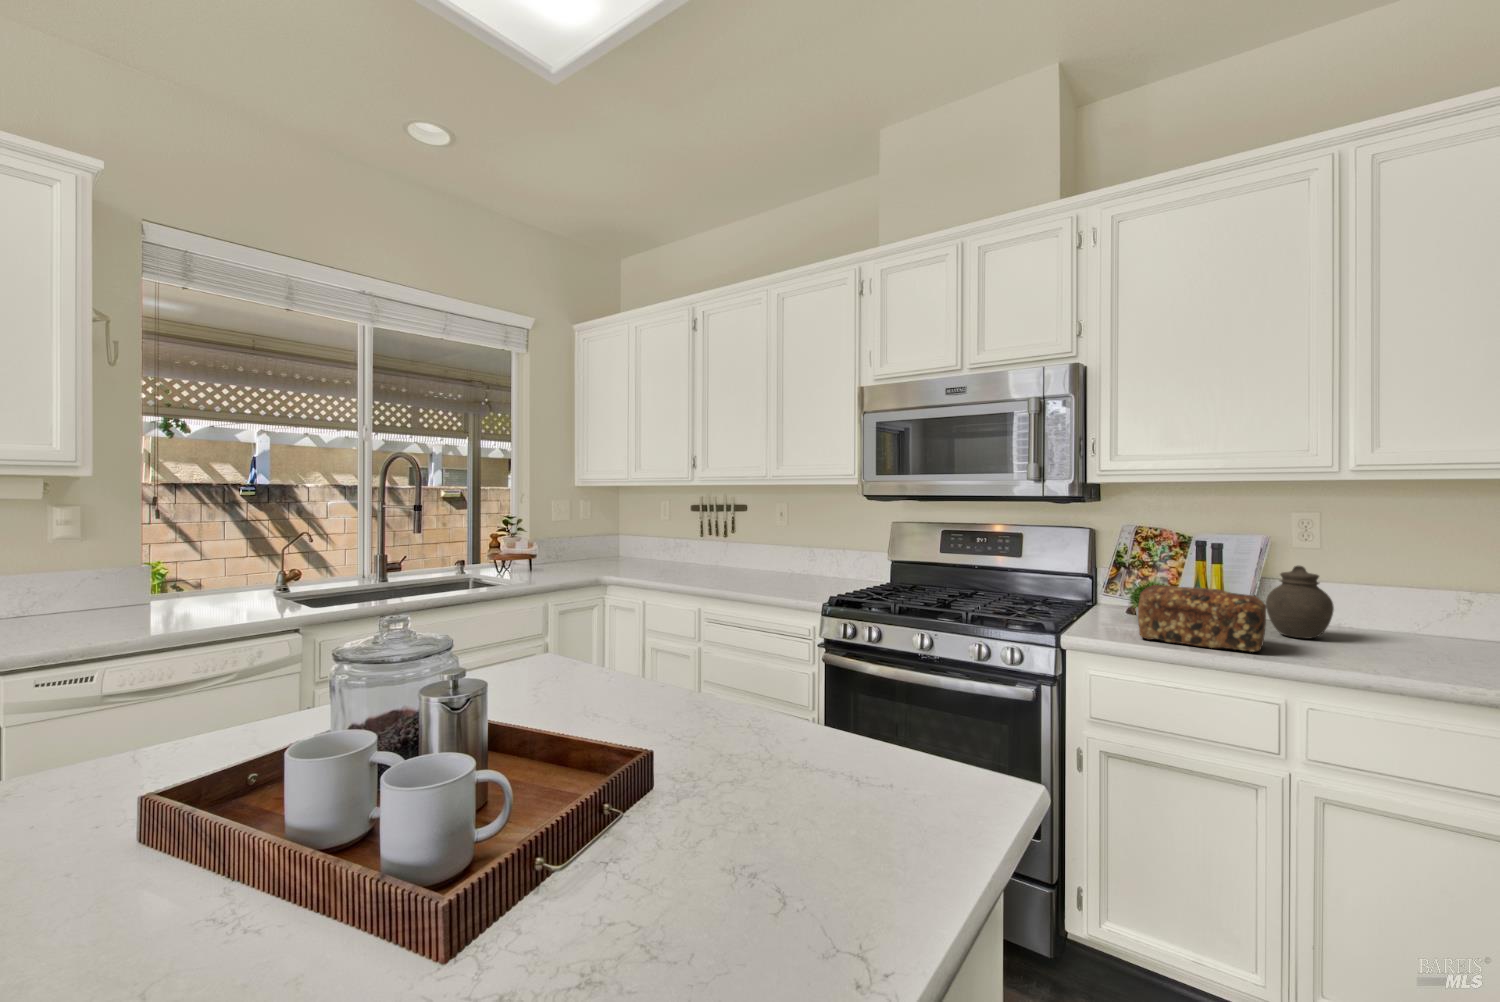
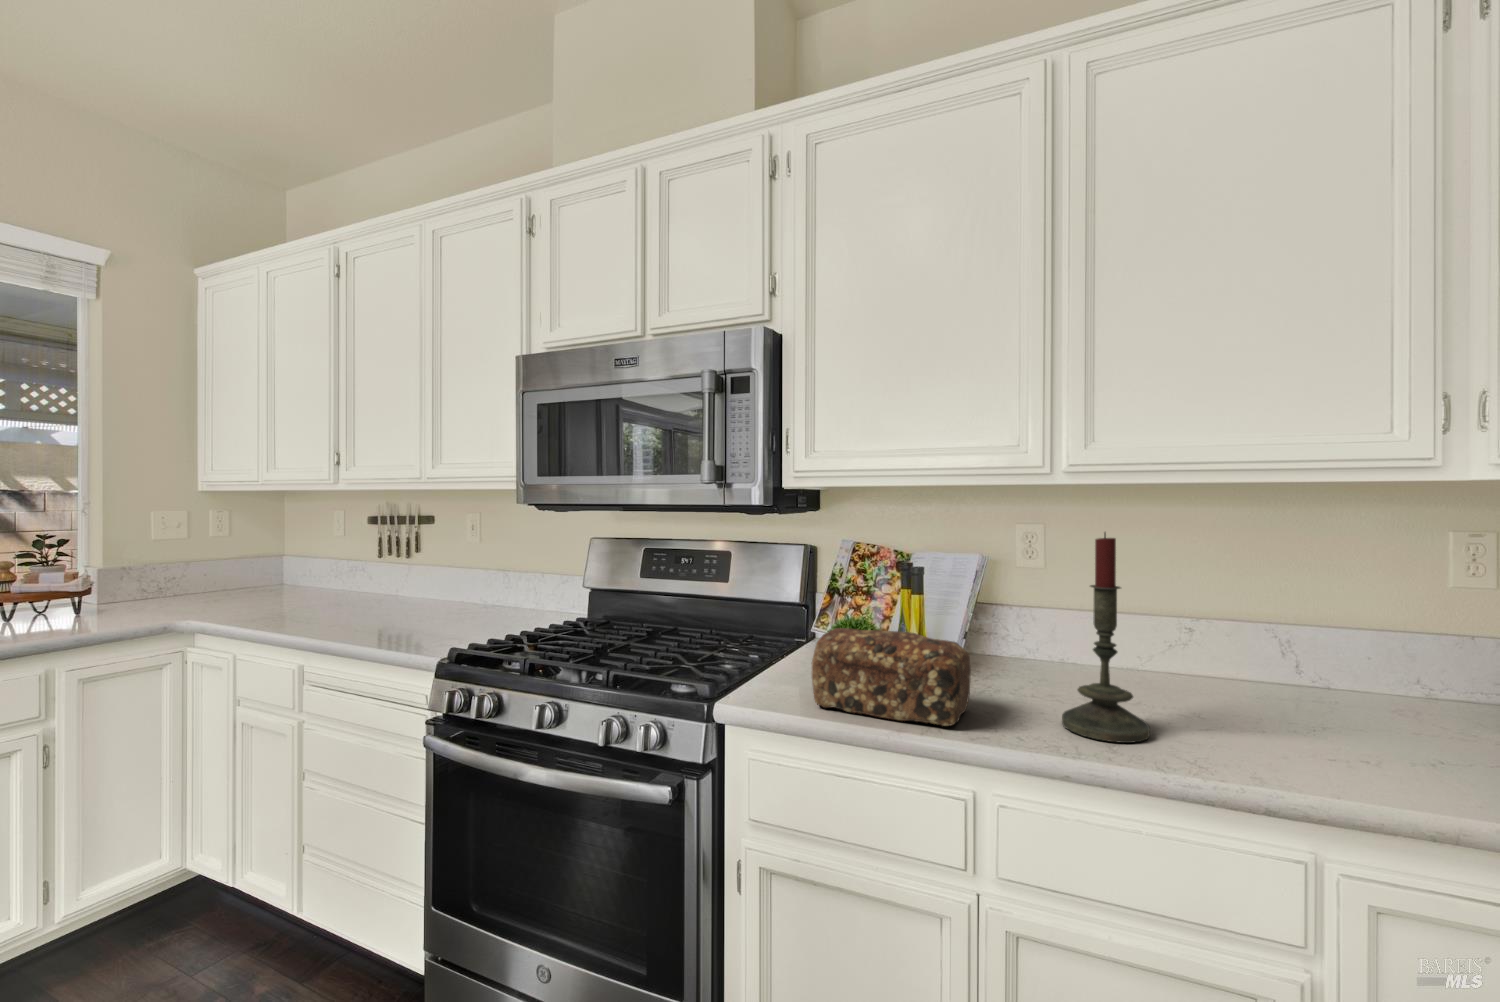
candle: none [1346,516,1423,667] -> present [1062,533,1150,743]
jar: present [1266,566,1334,639] -> none [981,594,1055,691]

